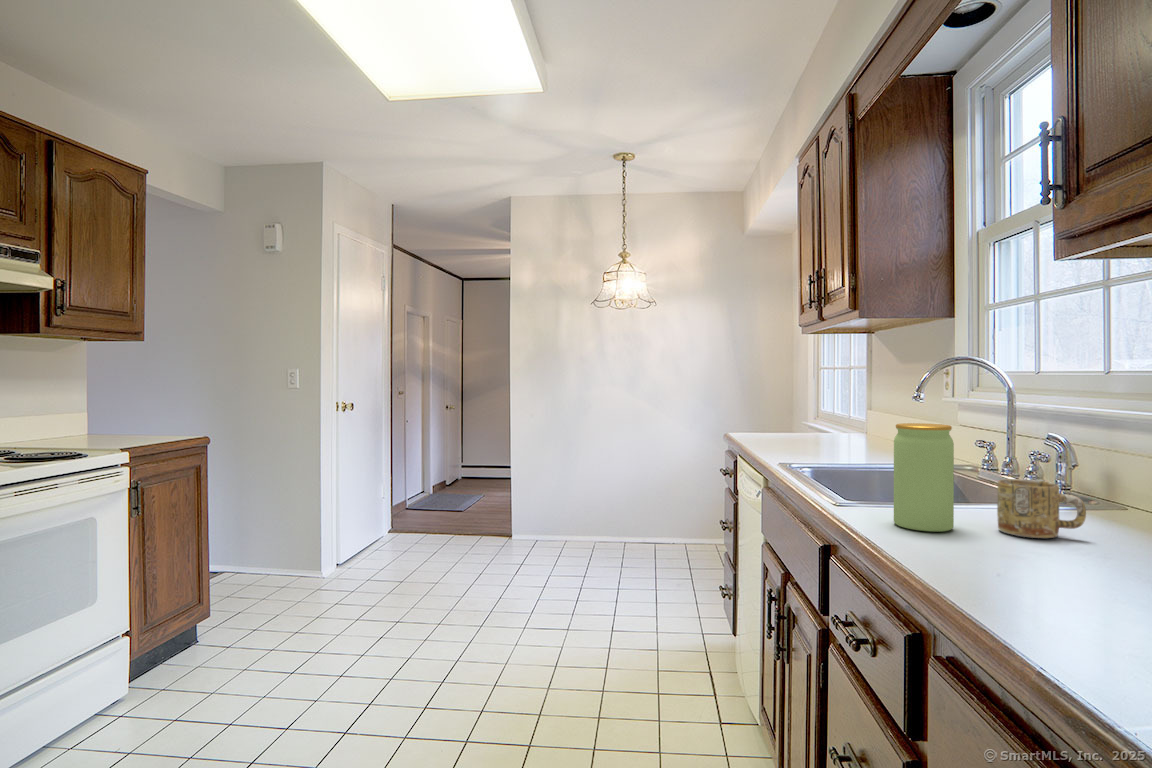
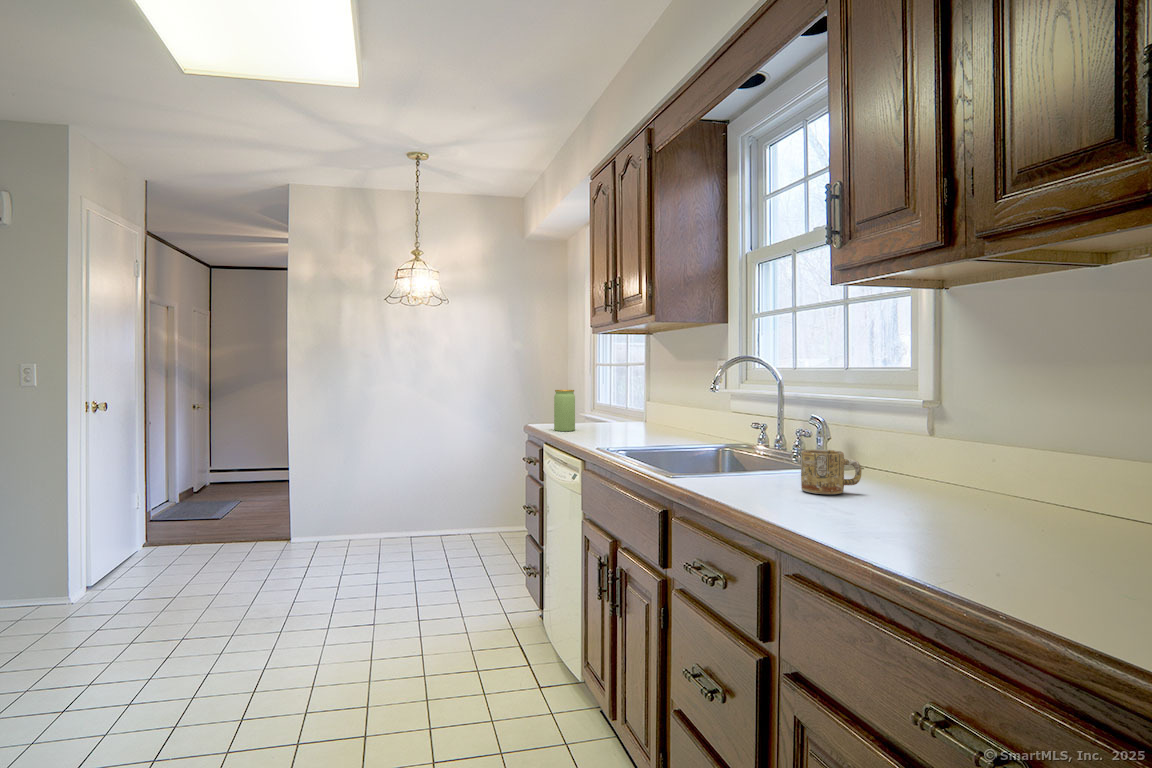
jar: present [894,423,954,532] -> present [554,390,575,431]

